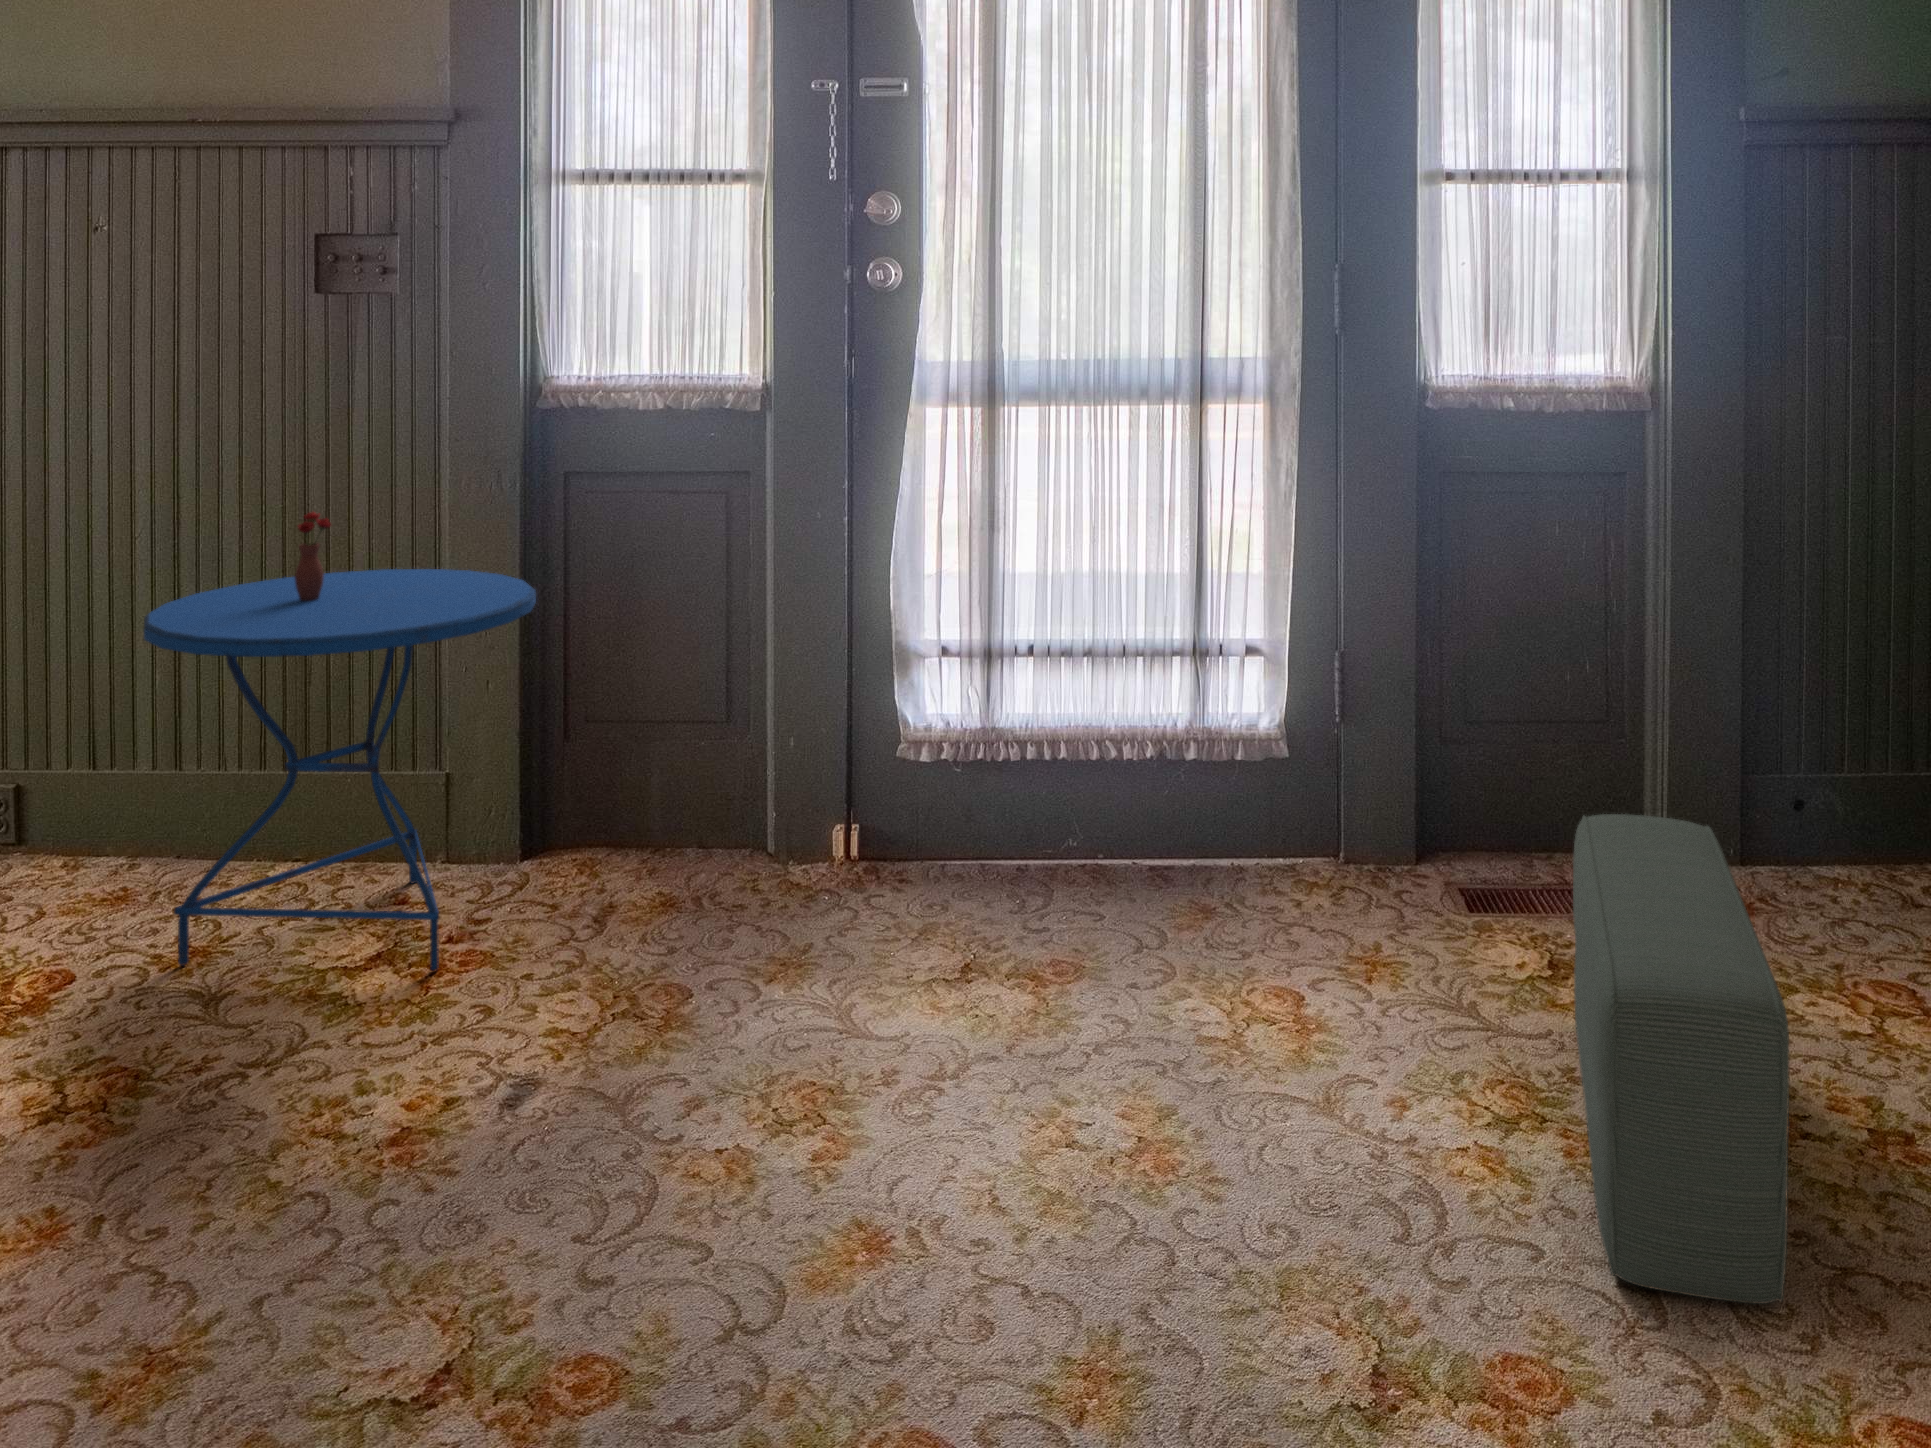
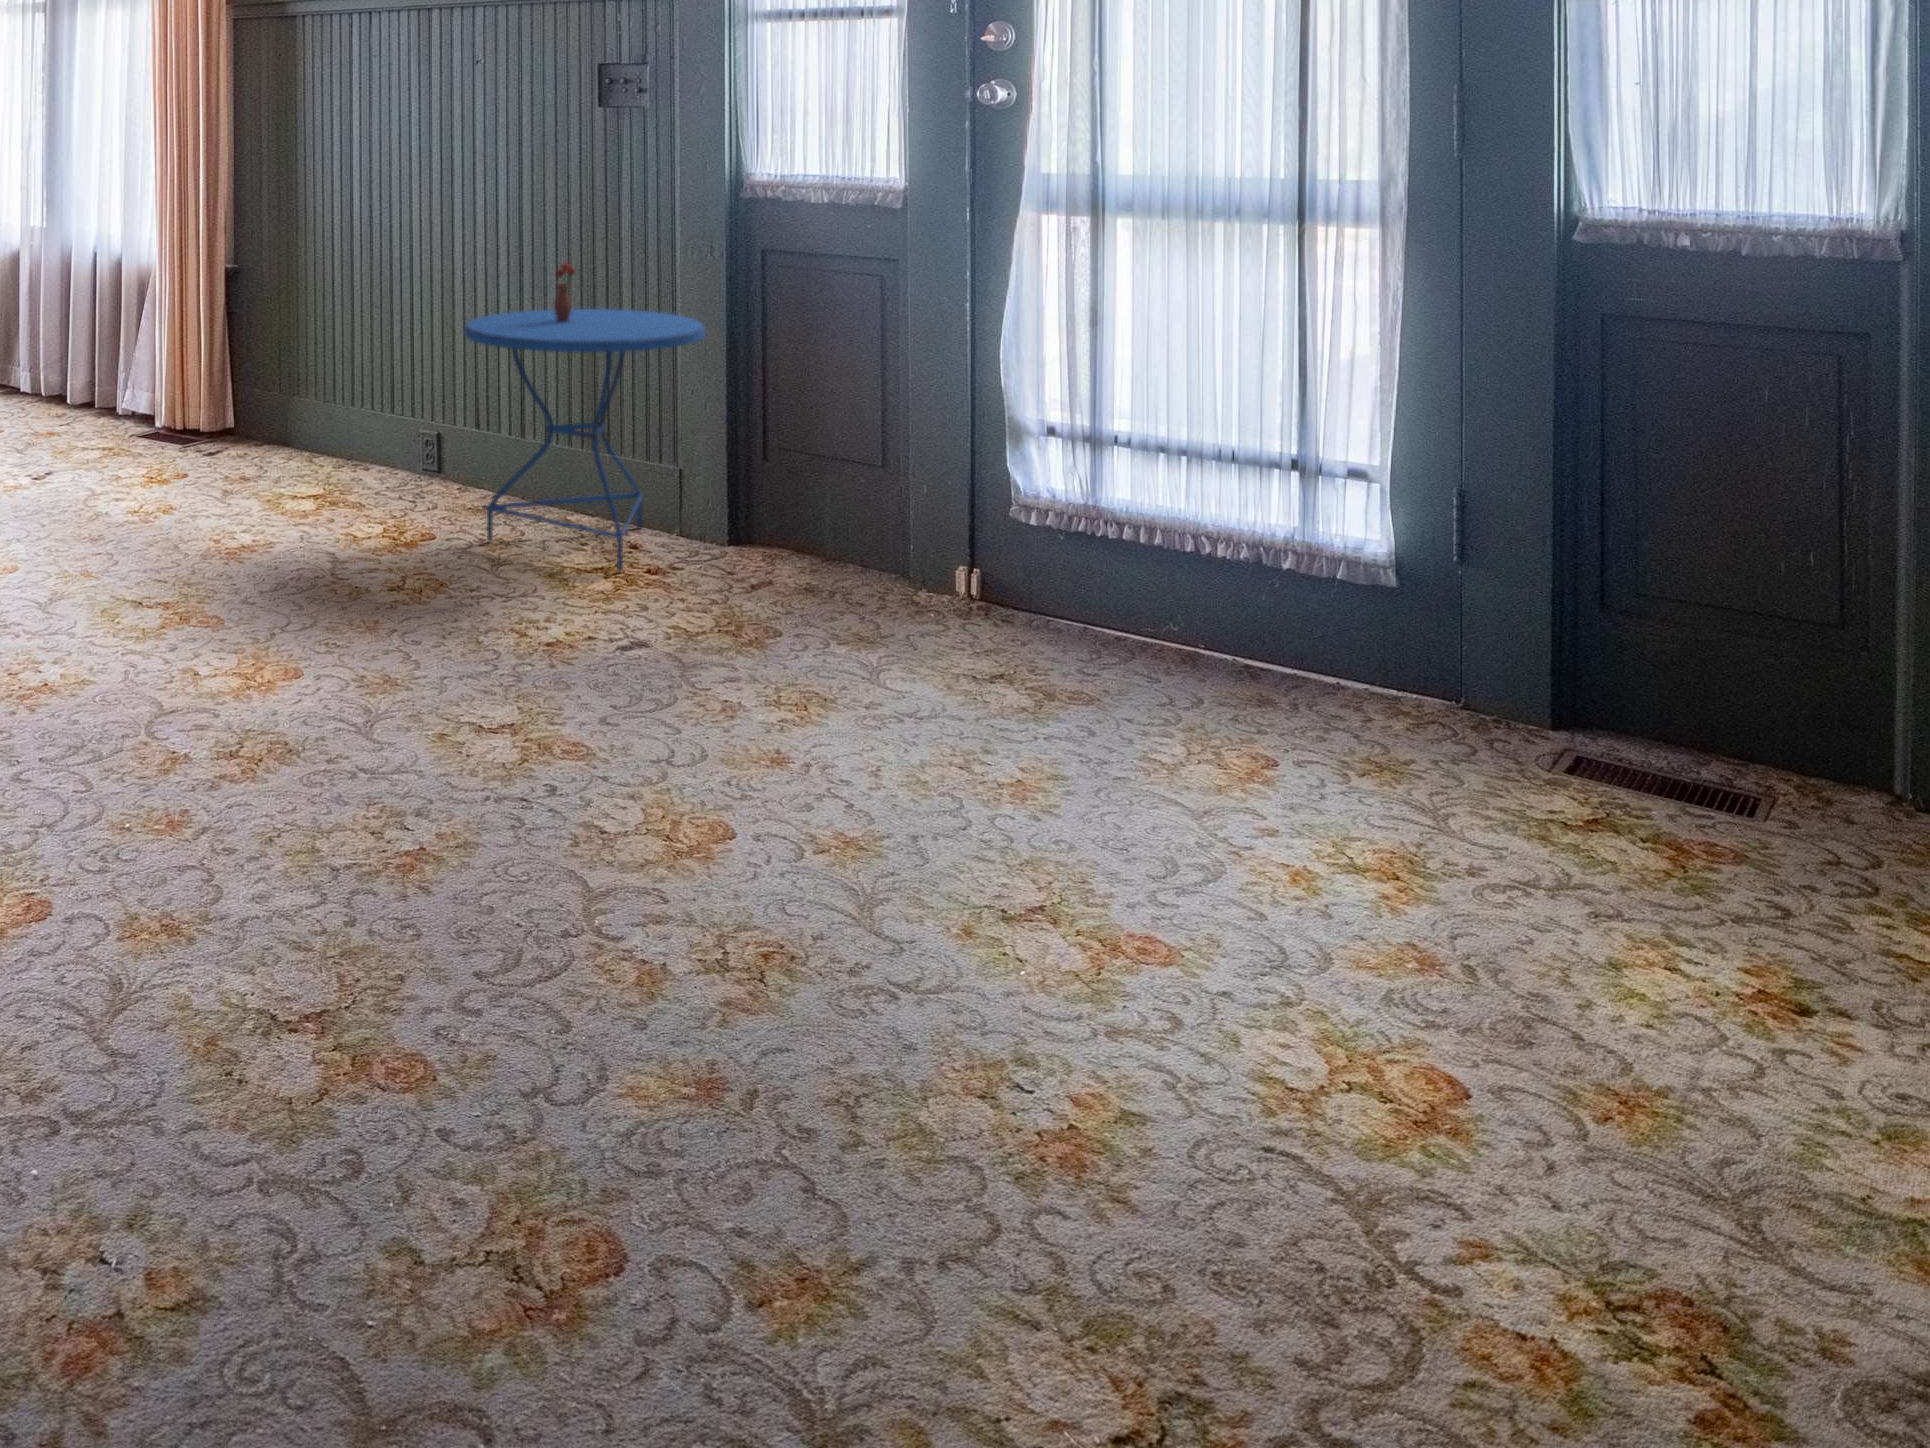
pouf: present [1573,814,1789,1304] -> none [1261,604,1618,946]

